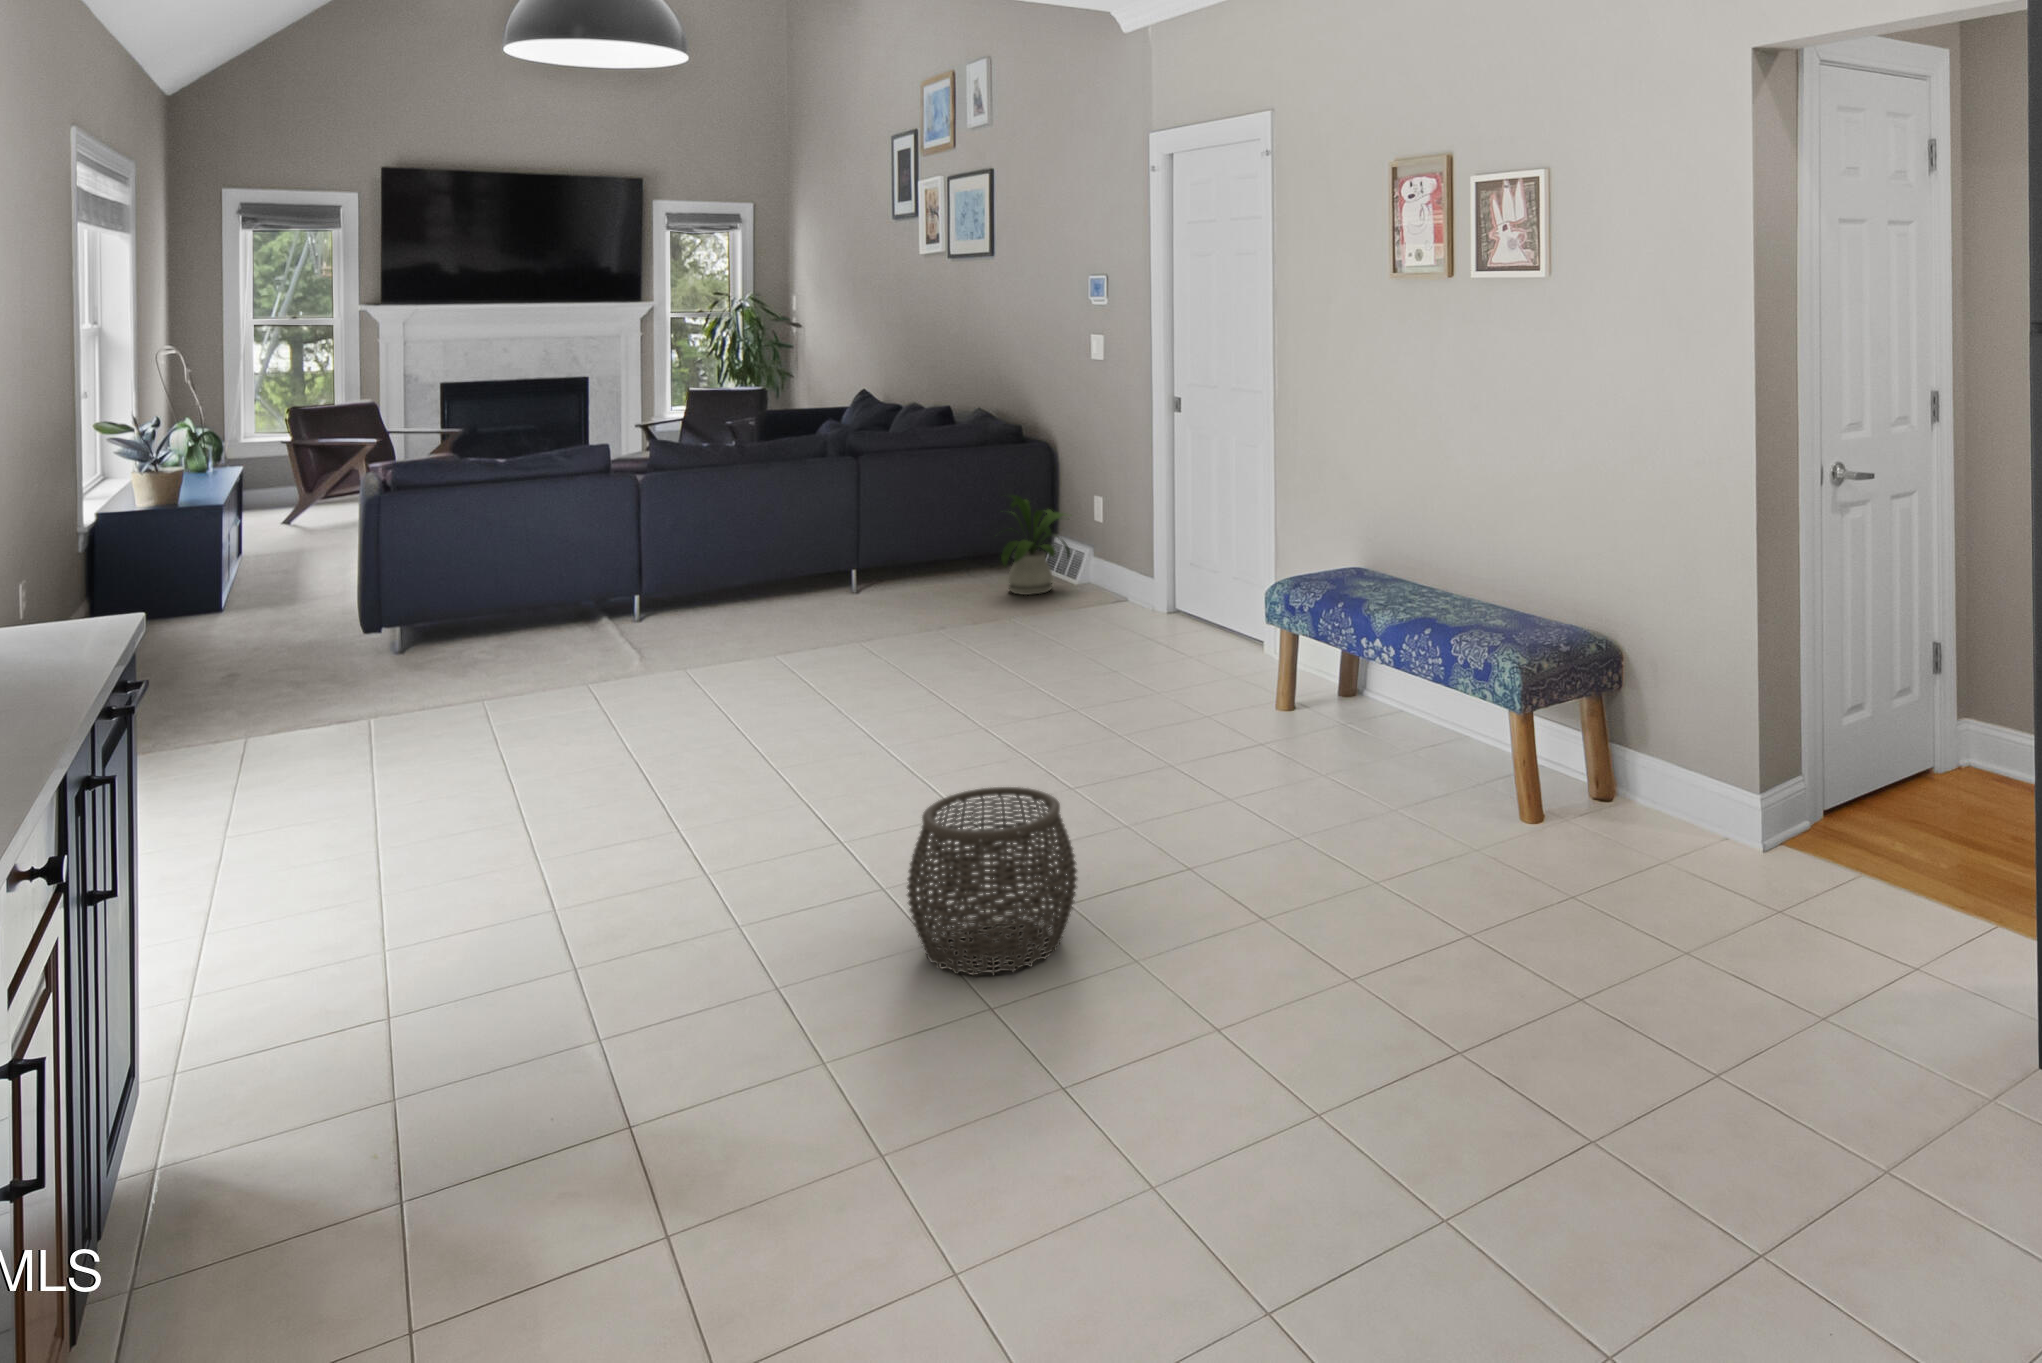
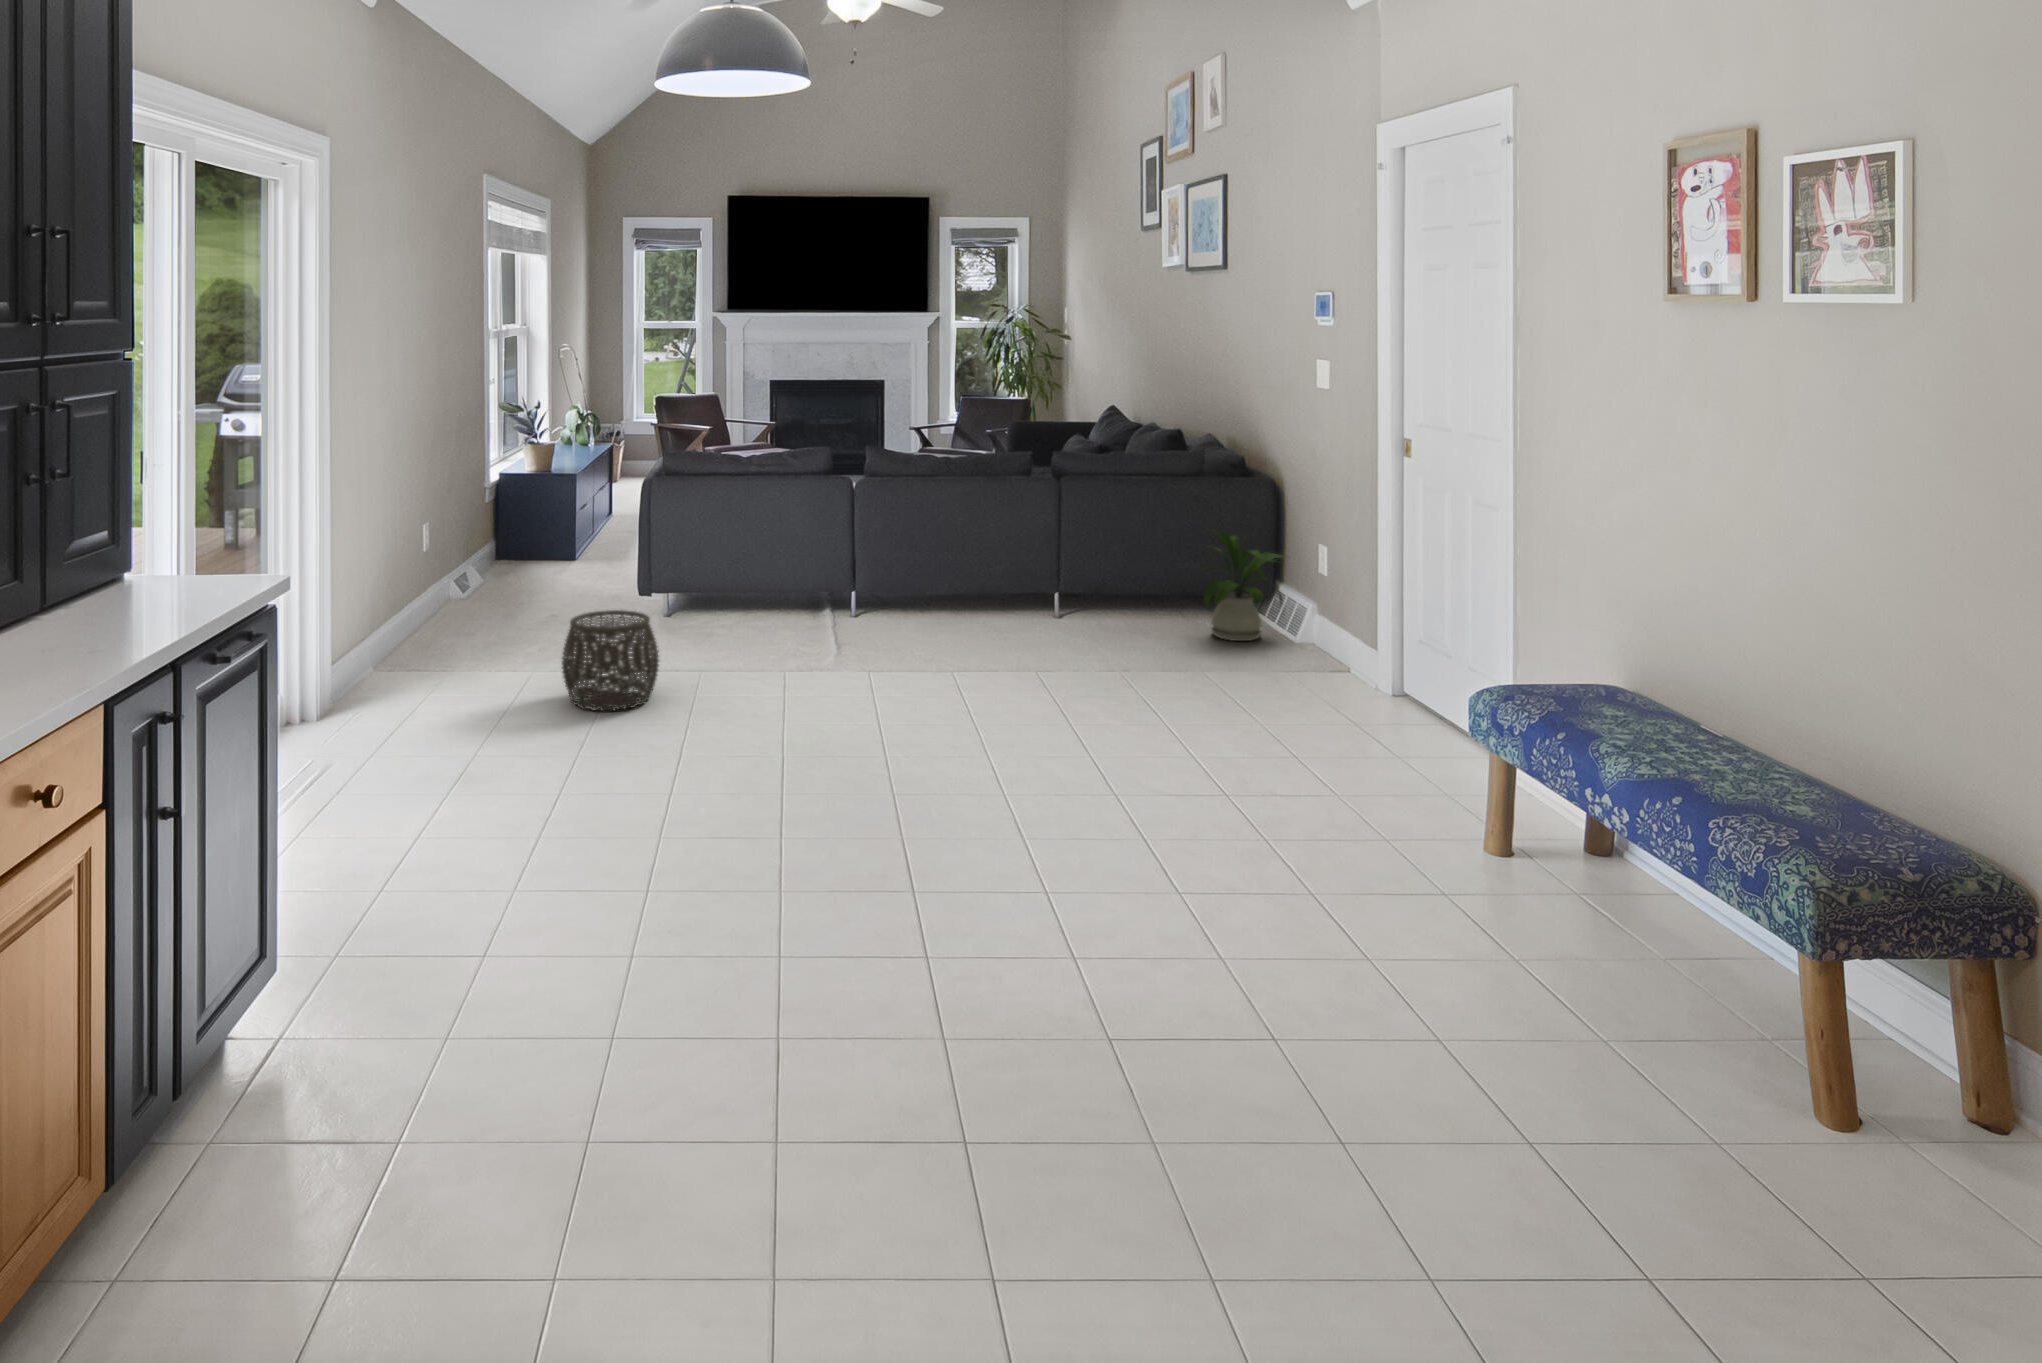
woven basket: present [907,787,1077,976] -> present [562,610,659,711]

